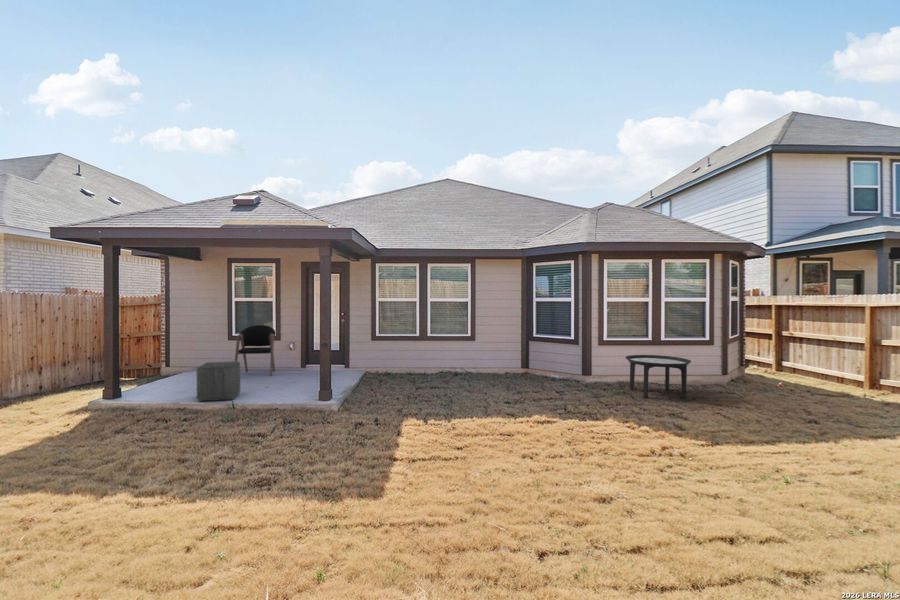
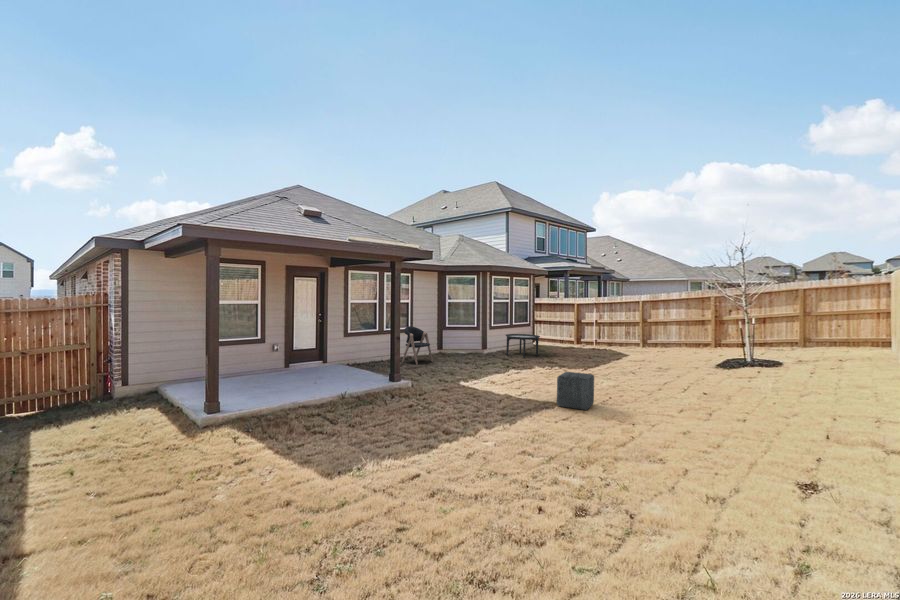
chair: present [235,325,275,376] -> present [402,326,433,365]
ottoman: present [197,361,240,401] -> present [557,372,594,410]

